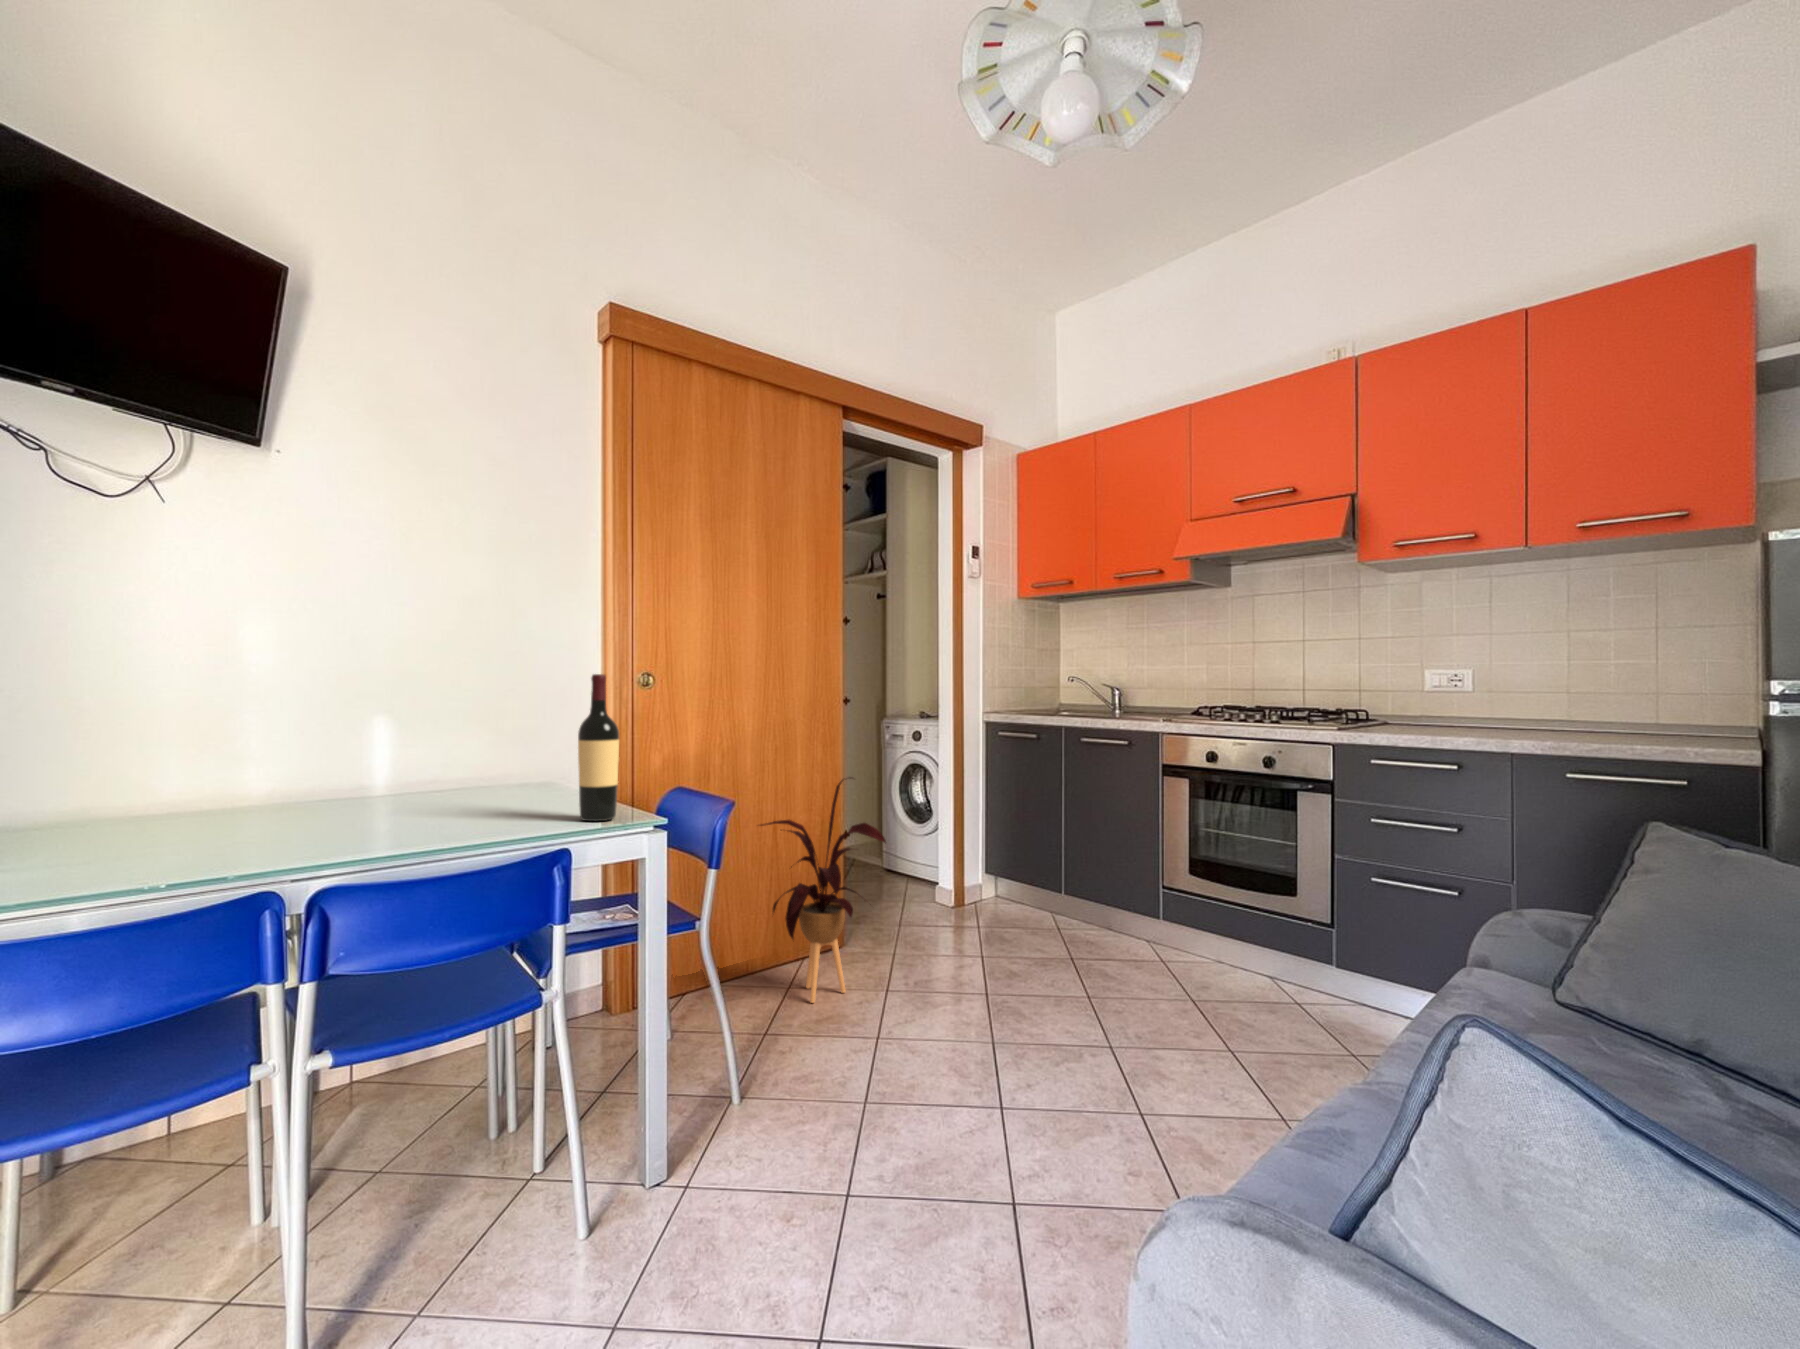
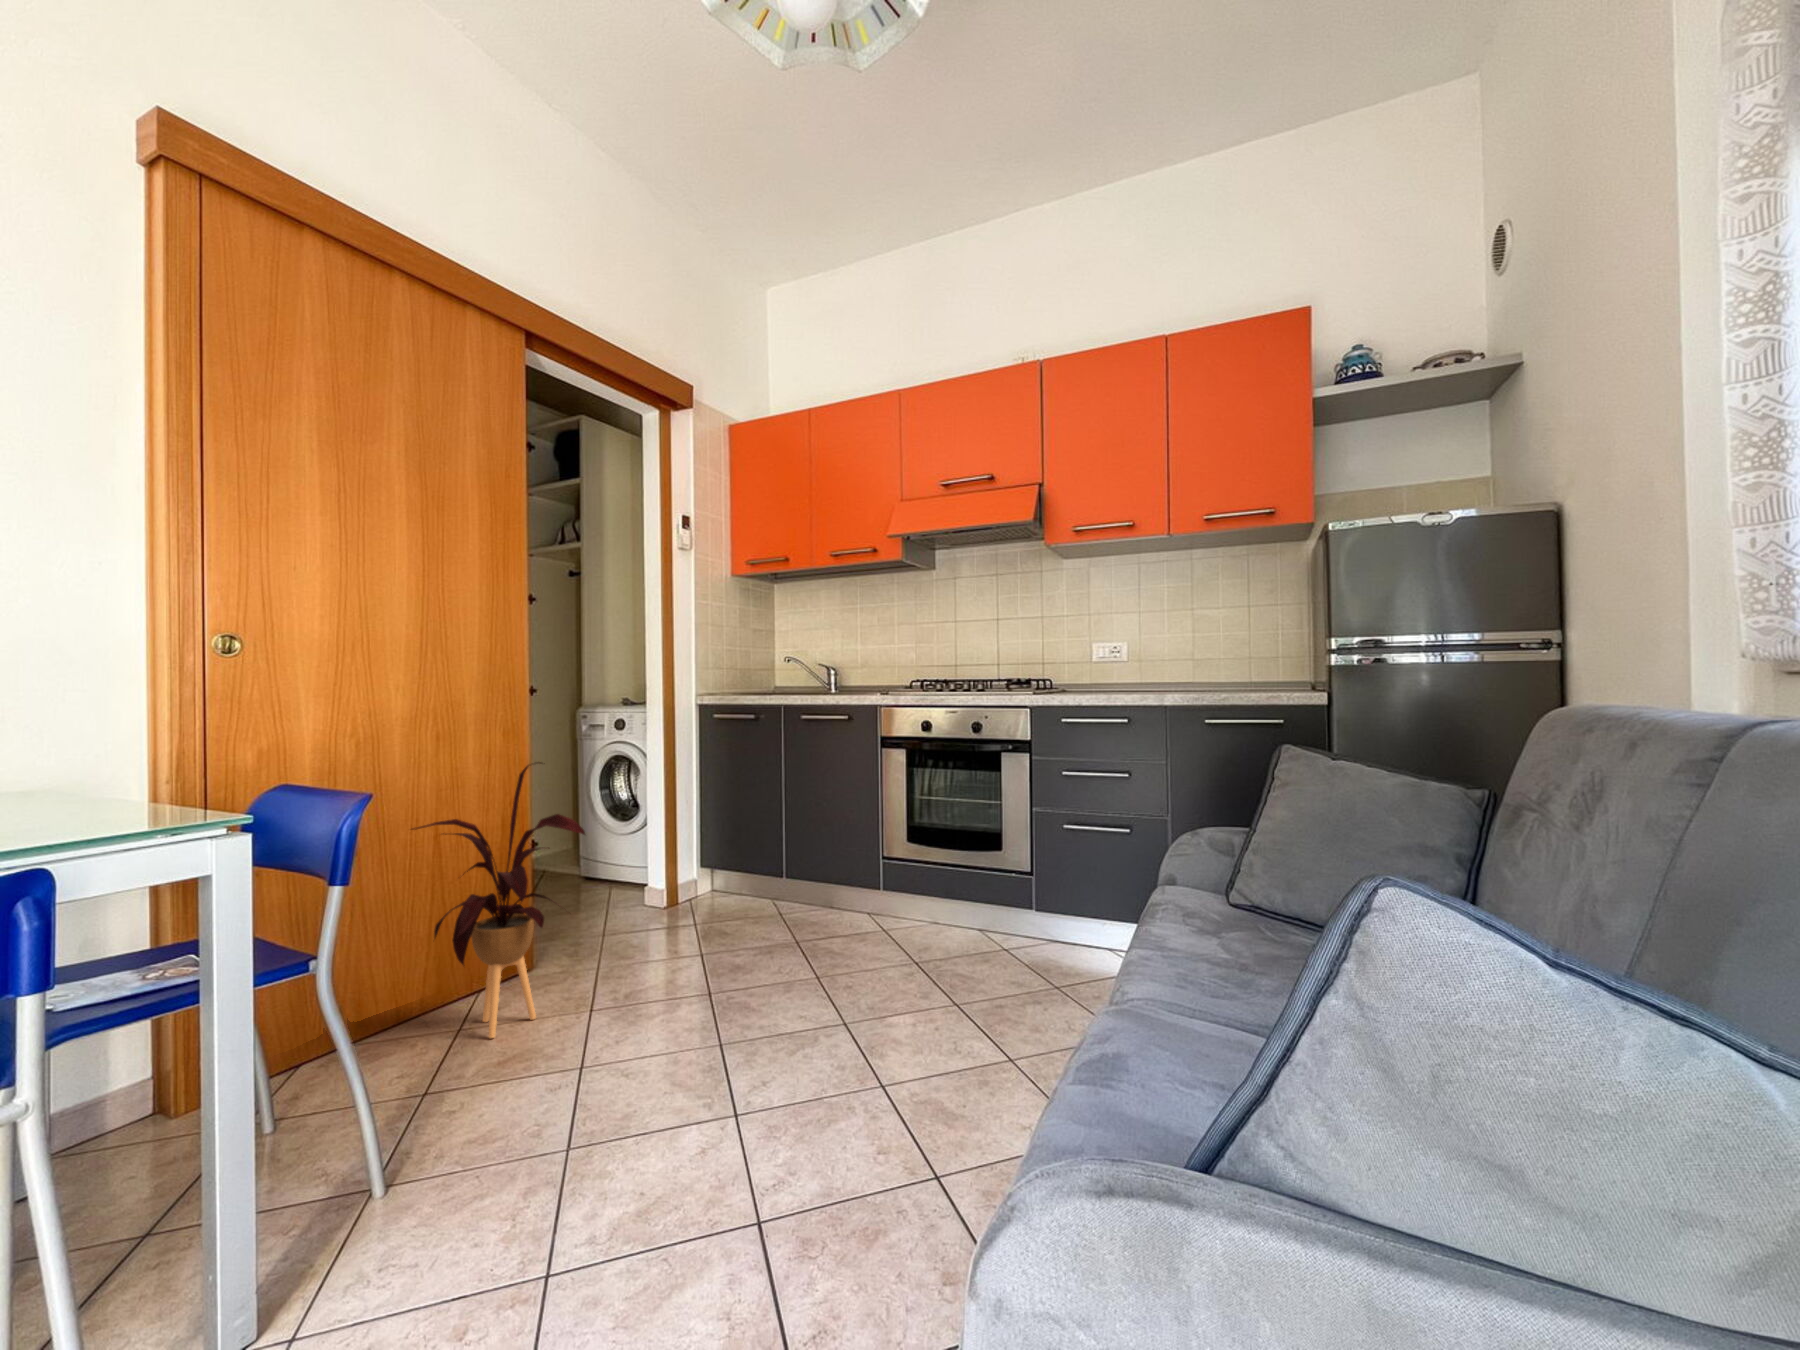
wine bottle: present [578,674,619,821] -> none [84,607,165,826]

